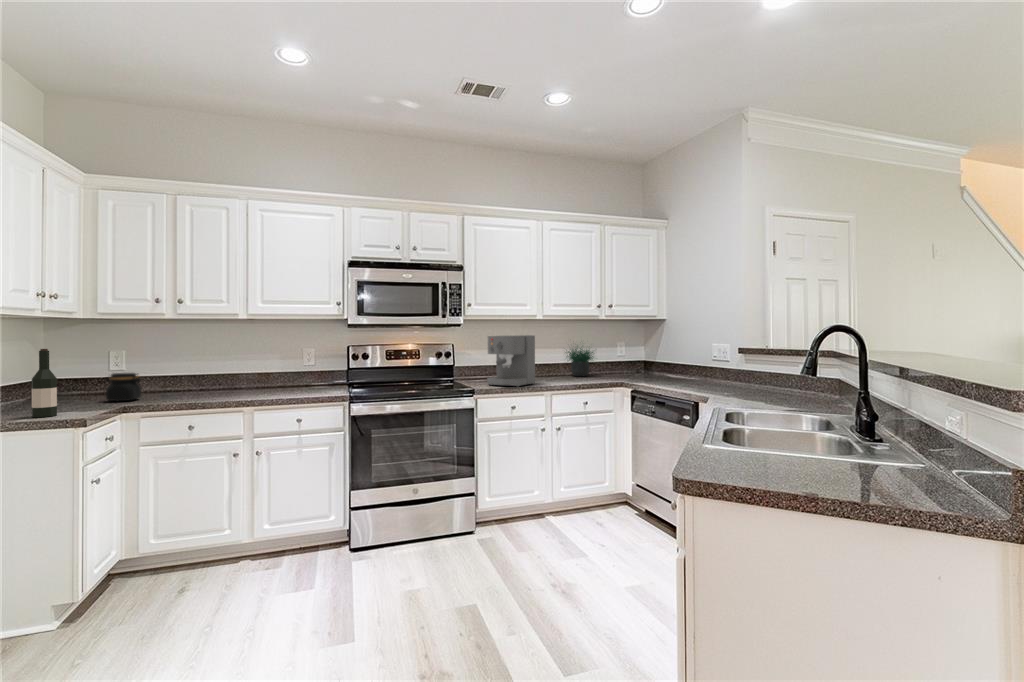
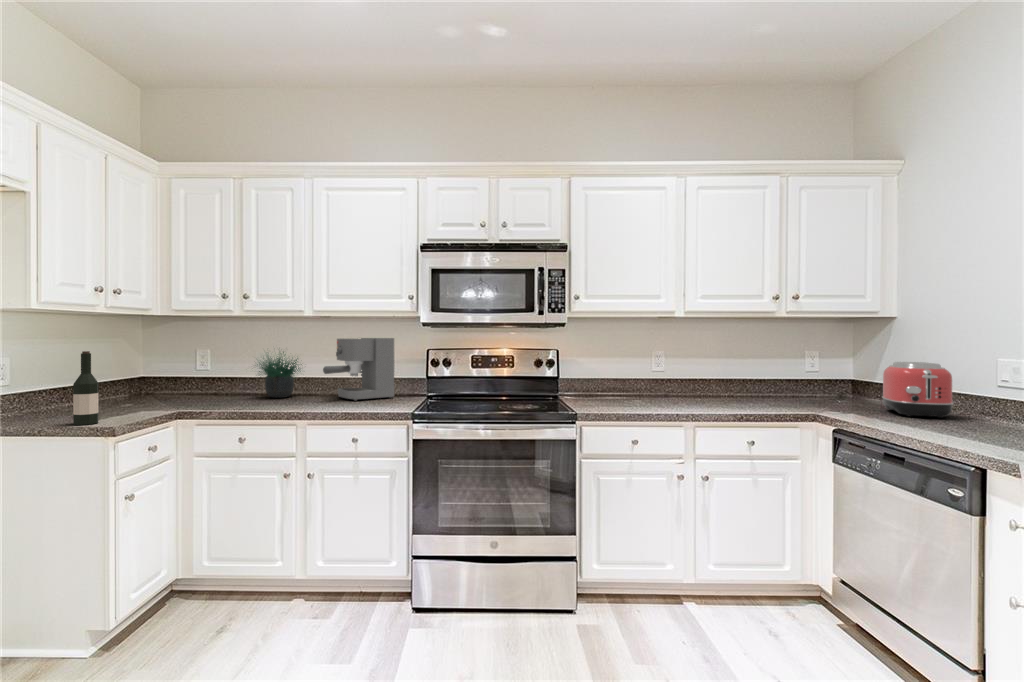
coffee maker: present [487,335,535,387] -> present [323,338,394,401]
potted plant: present [567,348,594,376] -> present [257,352,302,398]
toaster: none [659,350,696,382] -> present [882,362,954,418]
jar: present [106,373,141,401] -> none [171,377,207,407]

